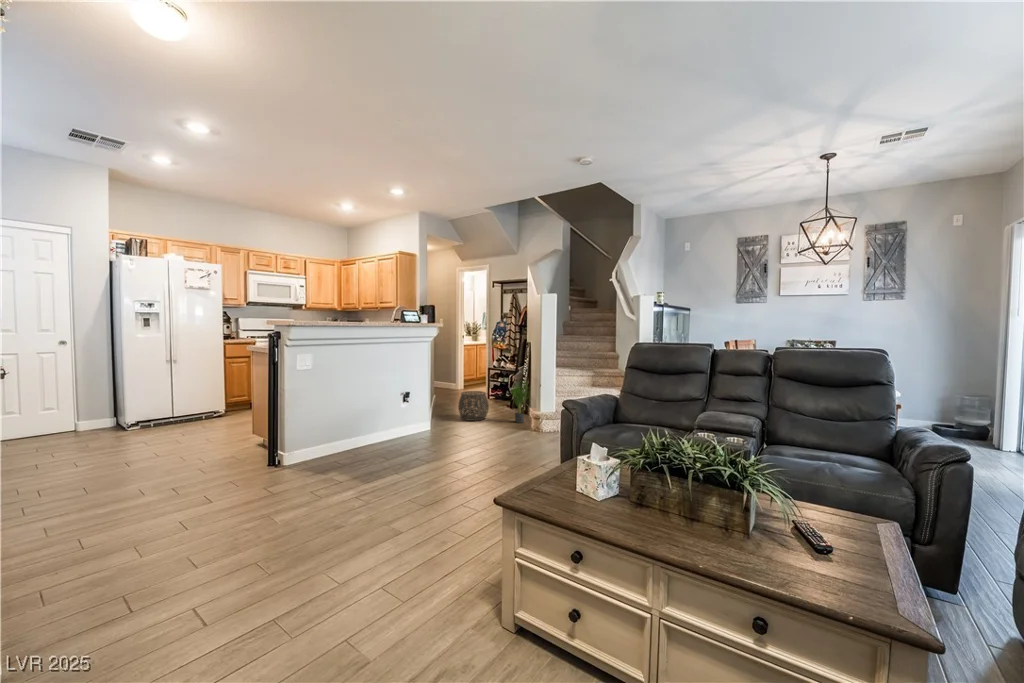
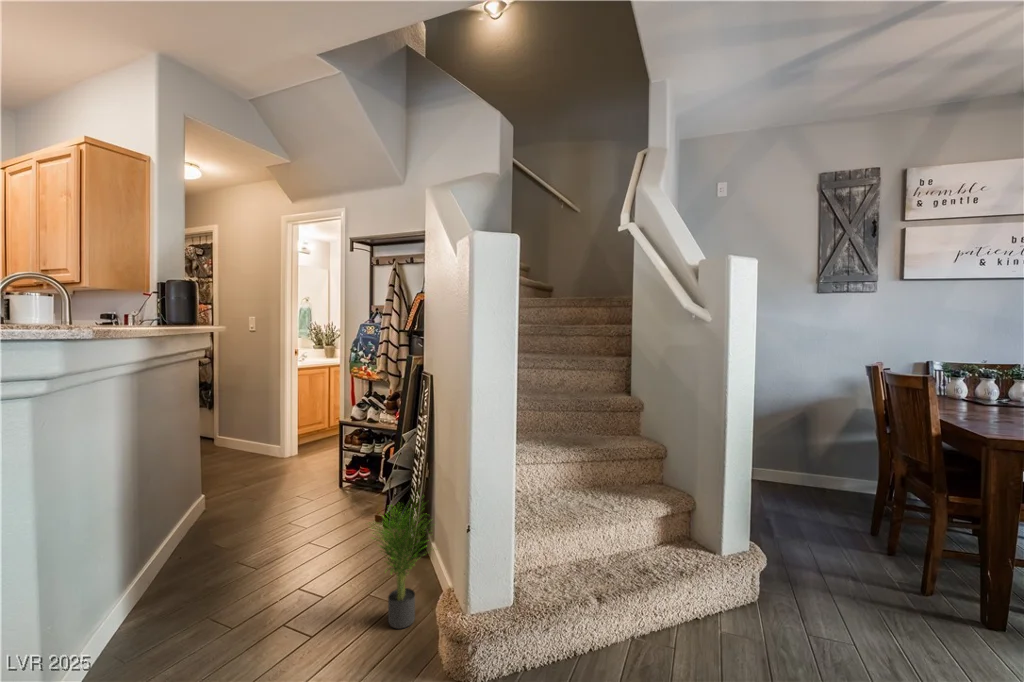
woven basket: present [458,391,489,421] -> none [208,523,312,638]

